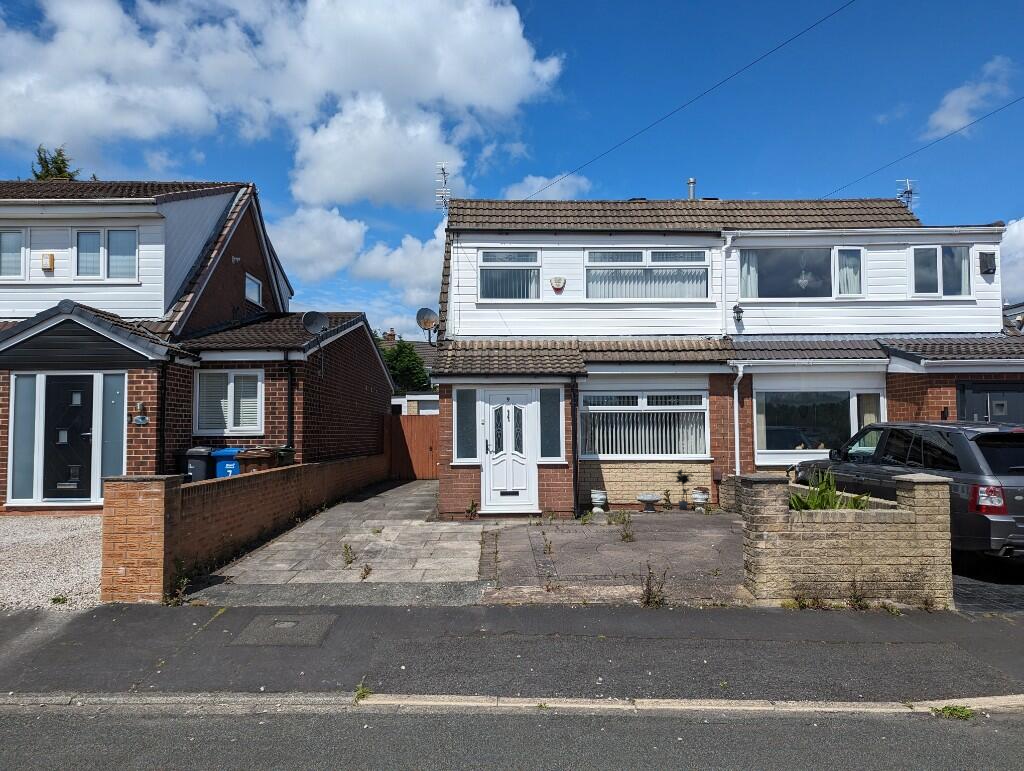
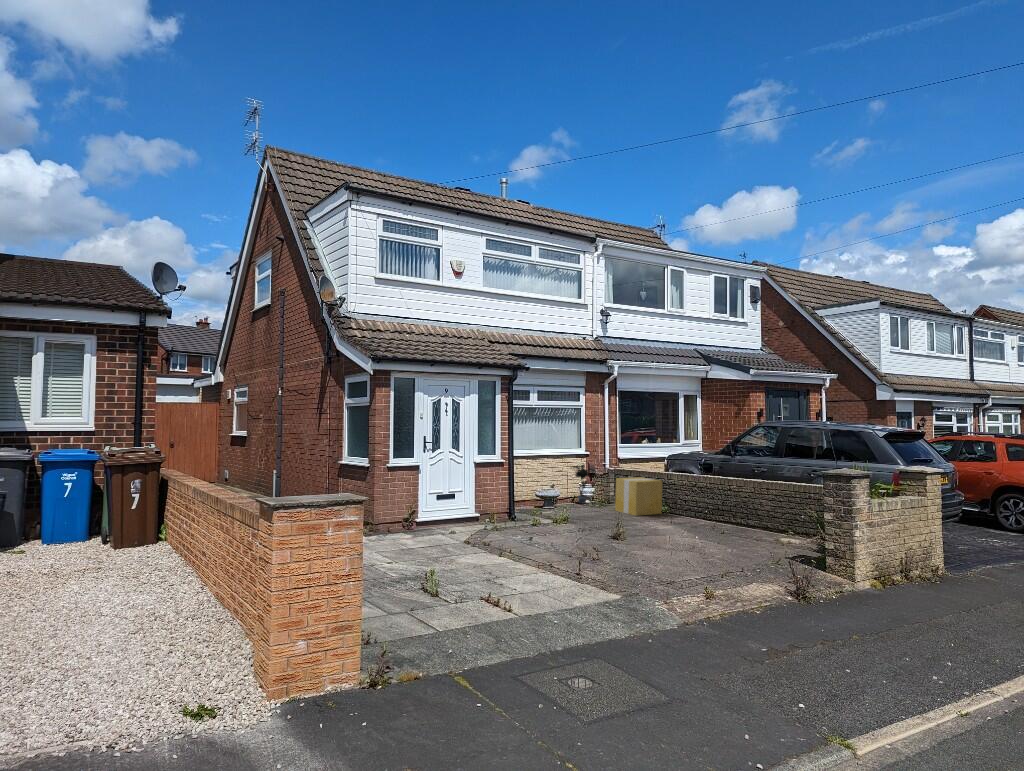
cardboard box: none [697,484,740,523] -> present [615,477,662,515]

